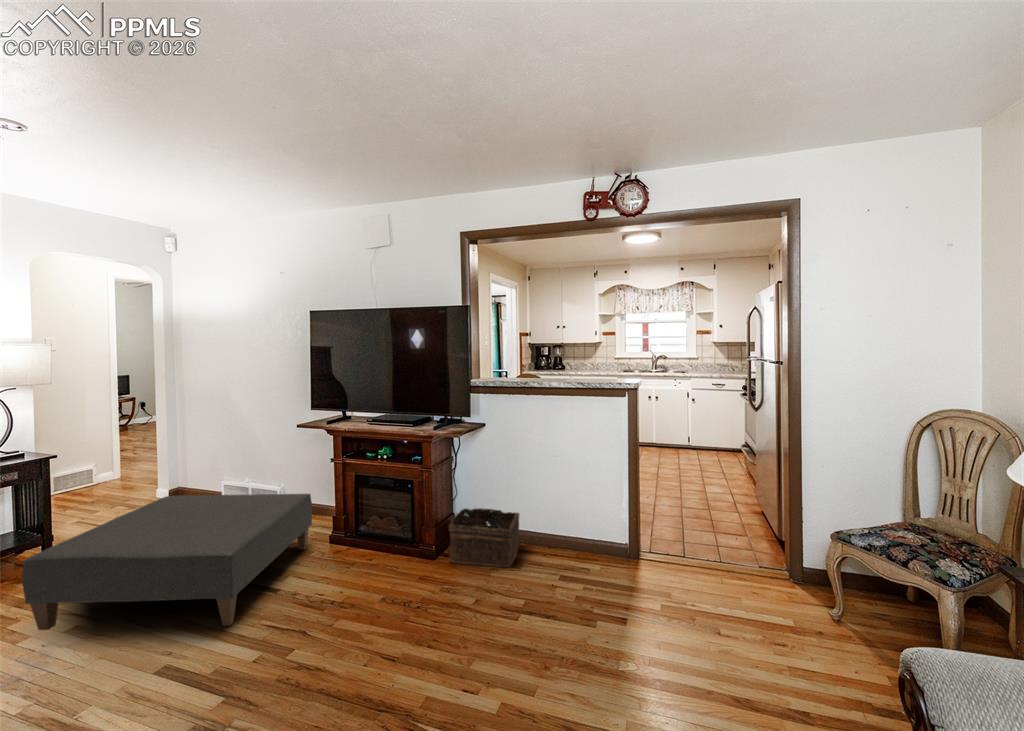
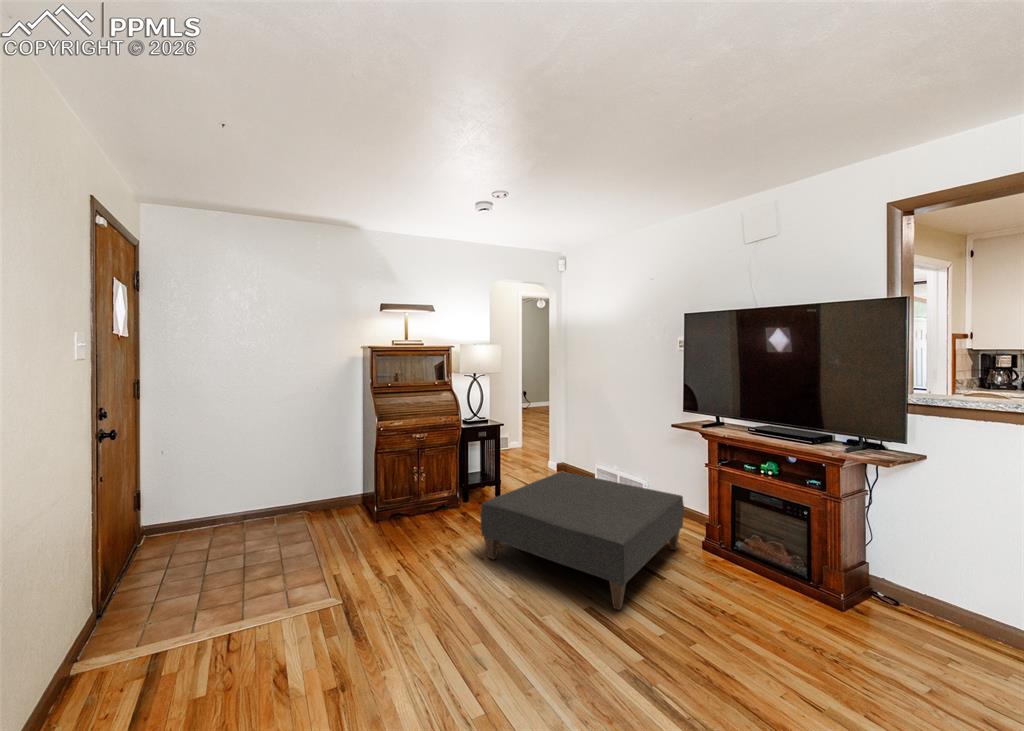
basket: present [448,508,519,567] -> none [868,559,998,671]

